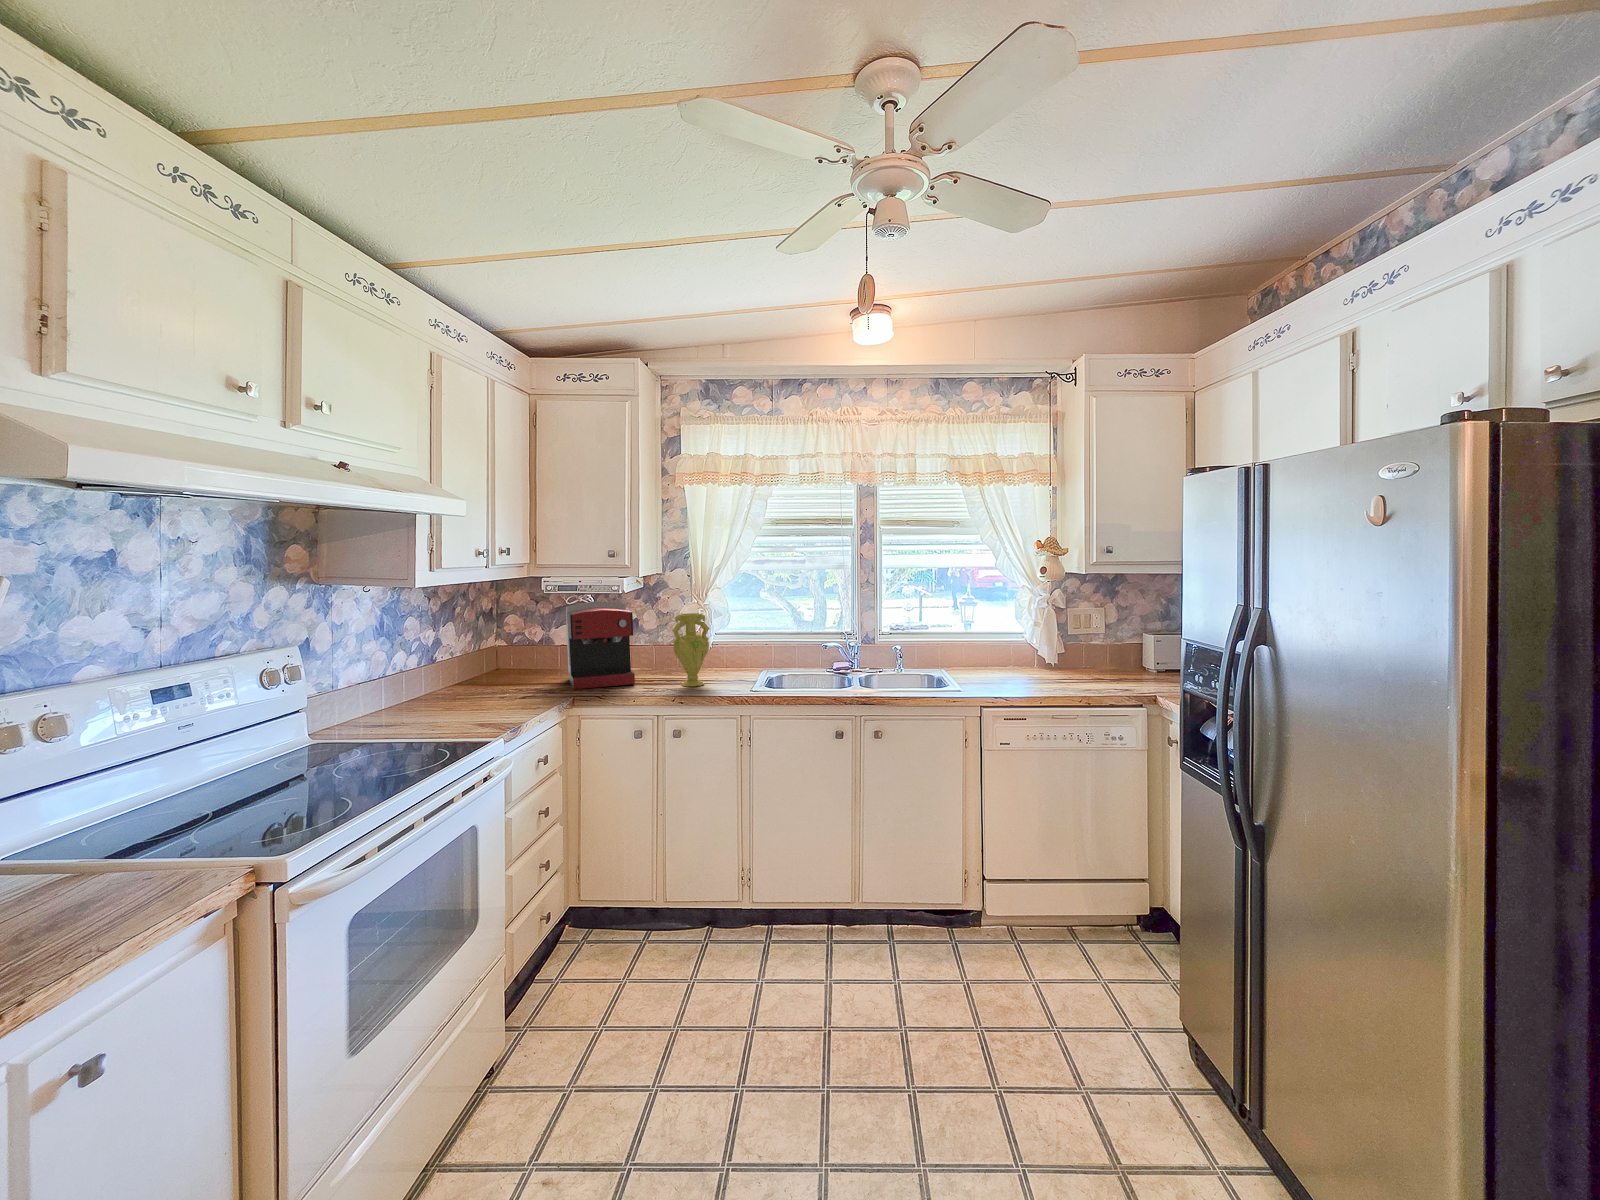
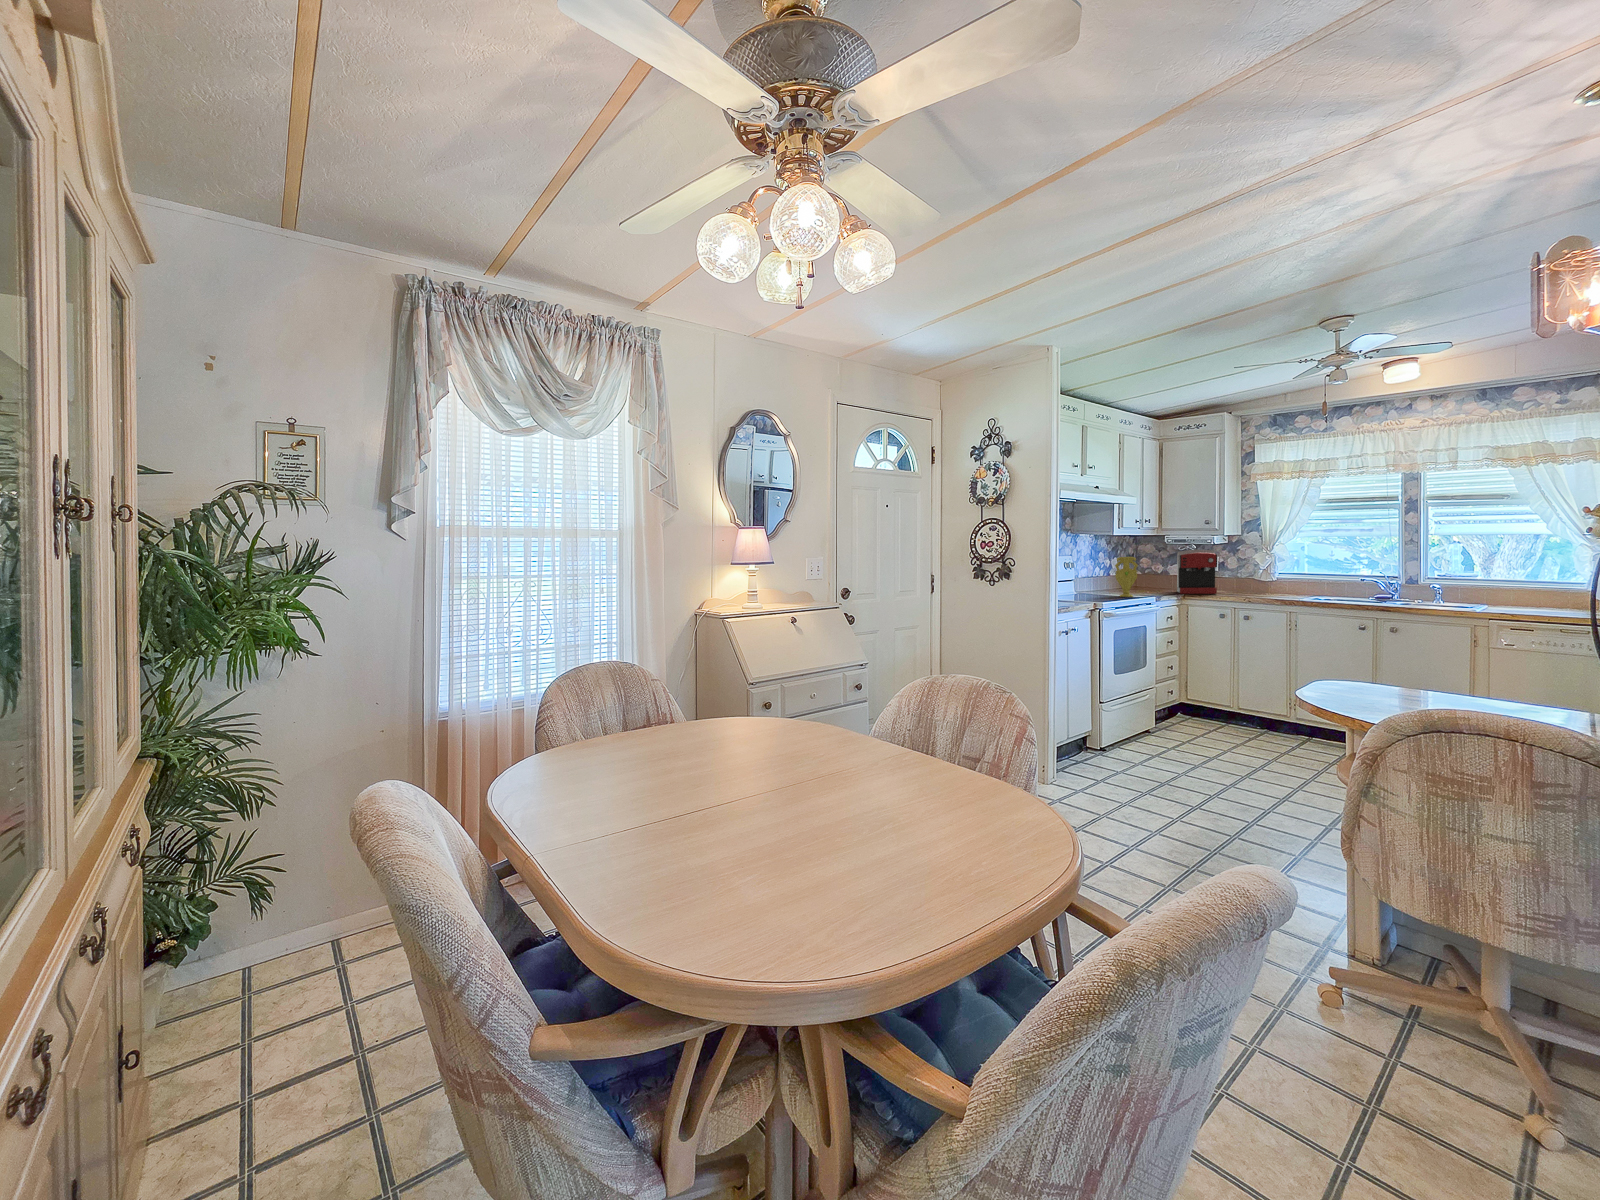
vase: present [672,613,710,686] -> present [1115,557,1138,597]

